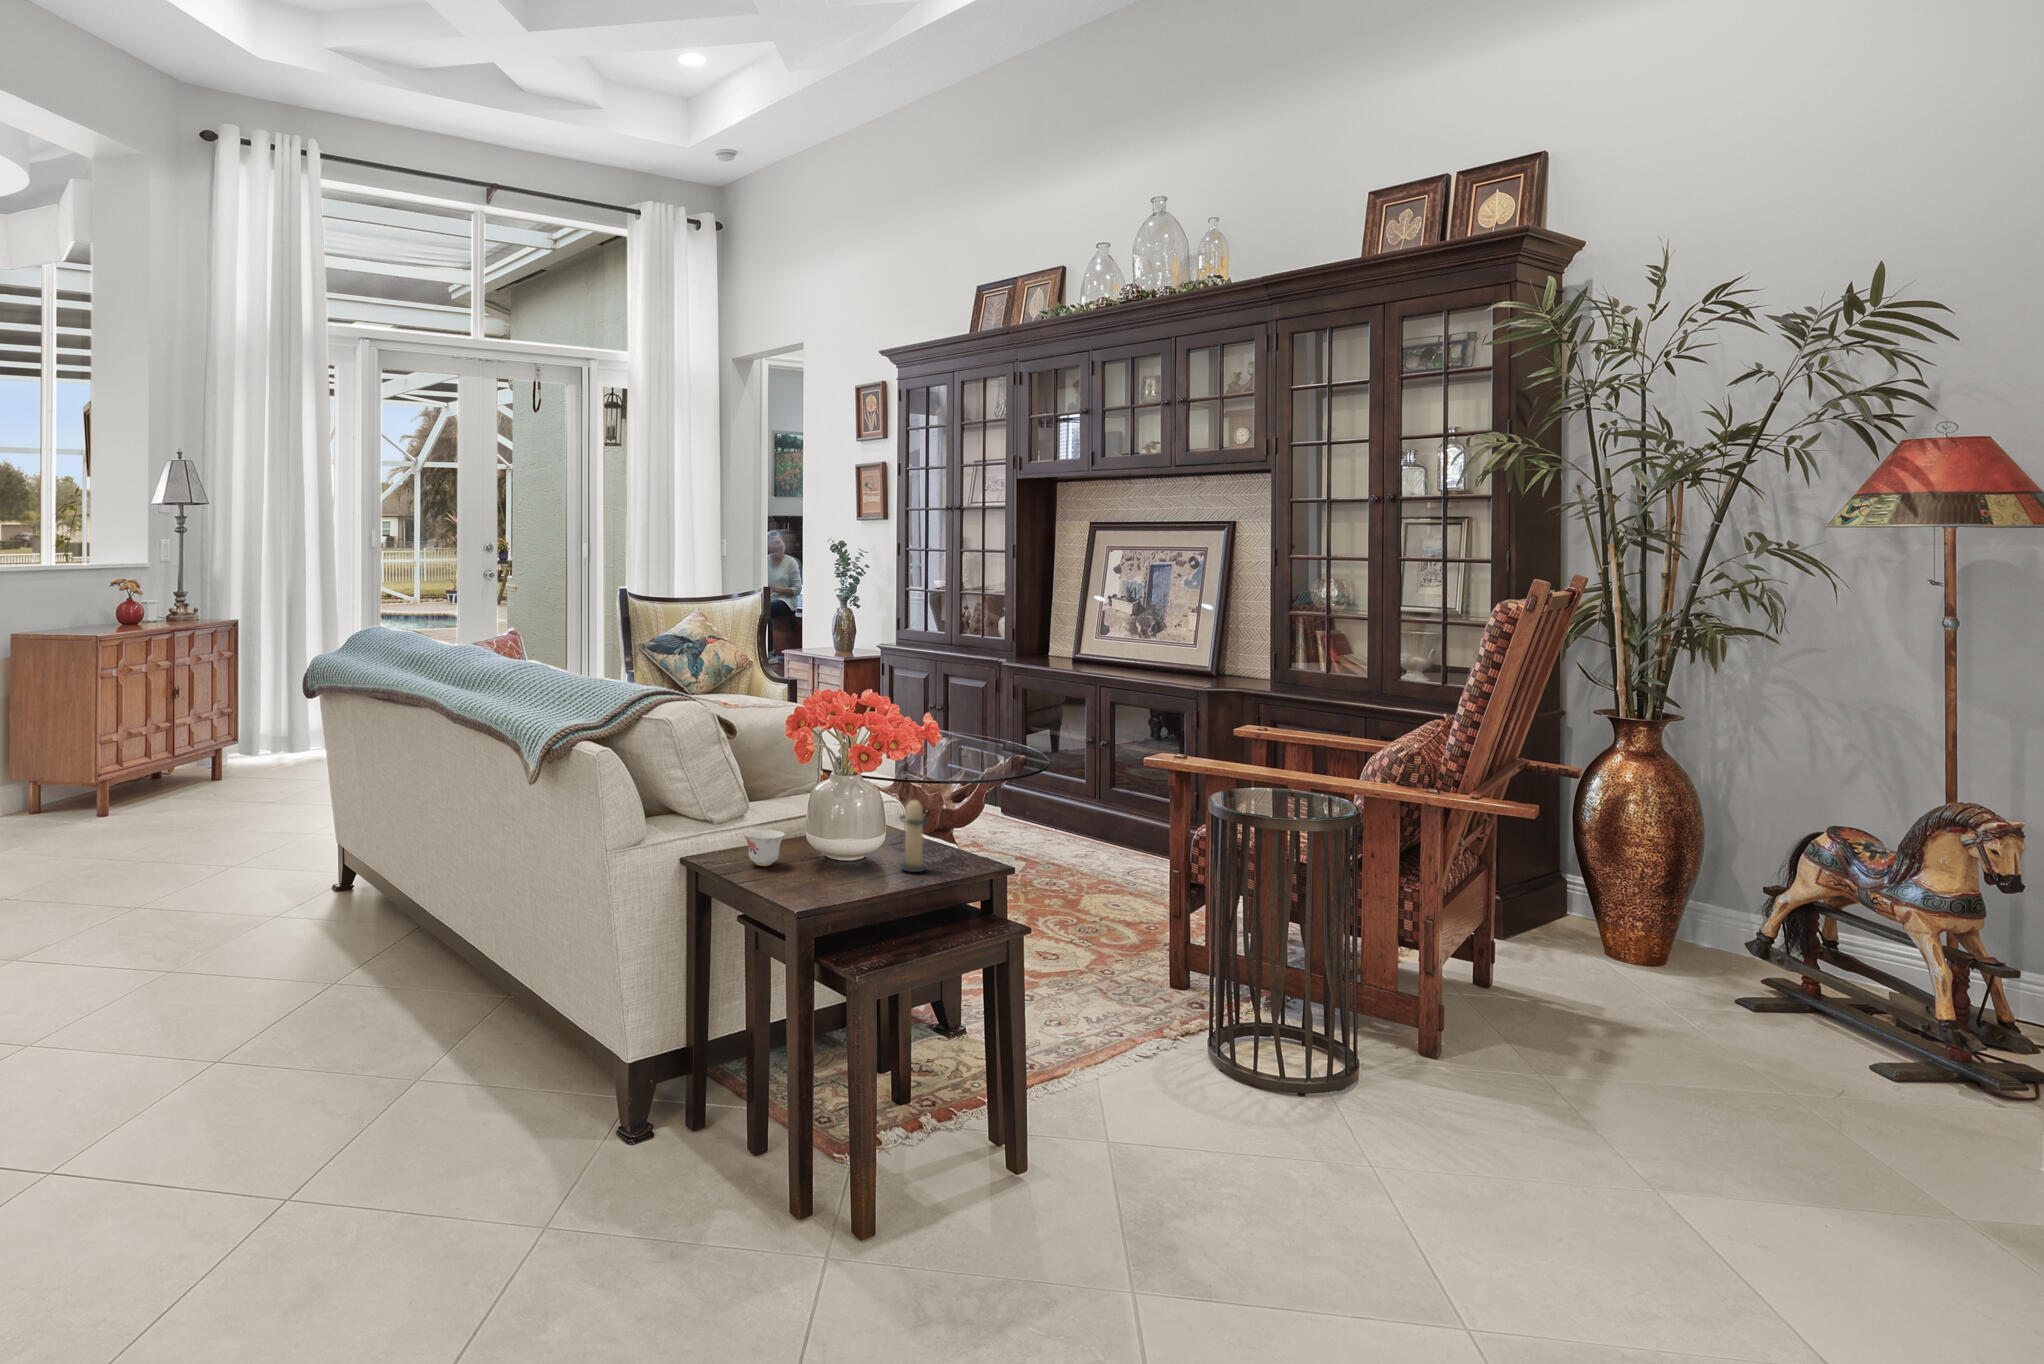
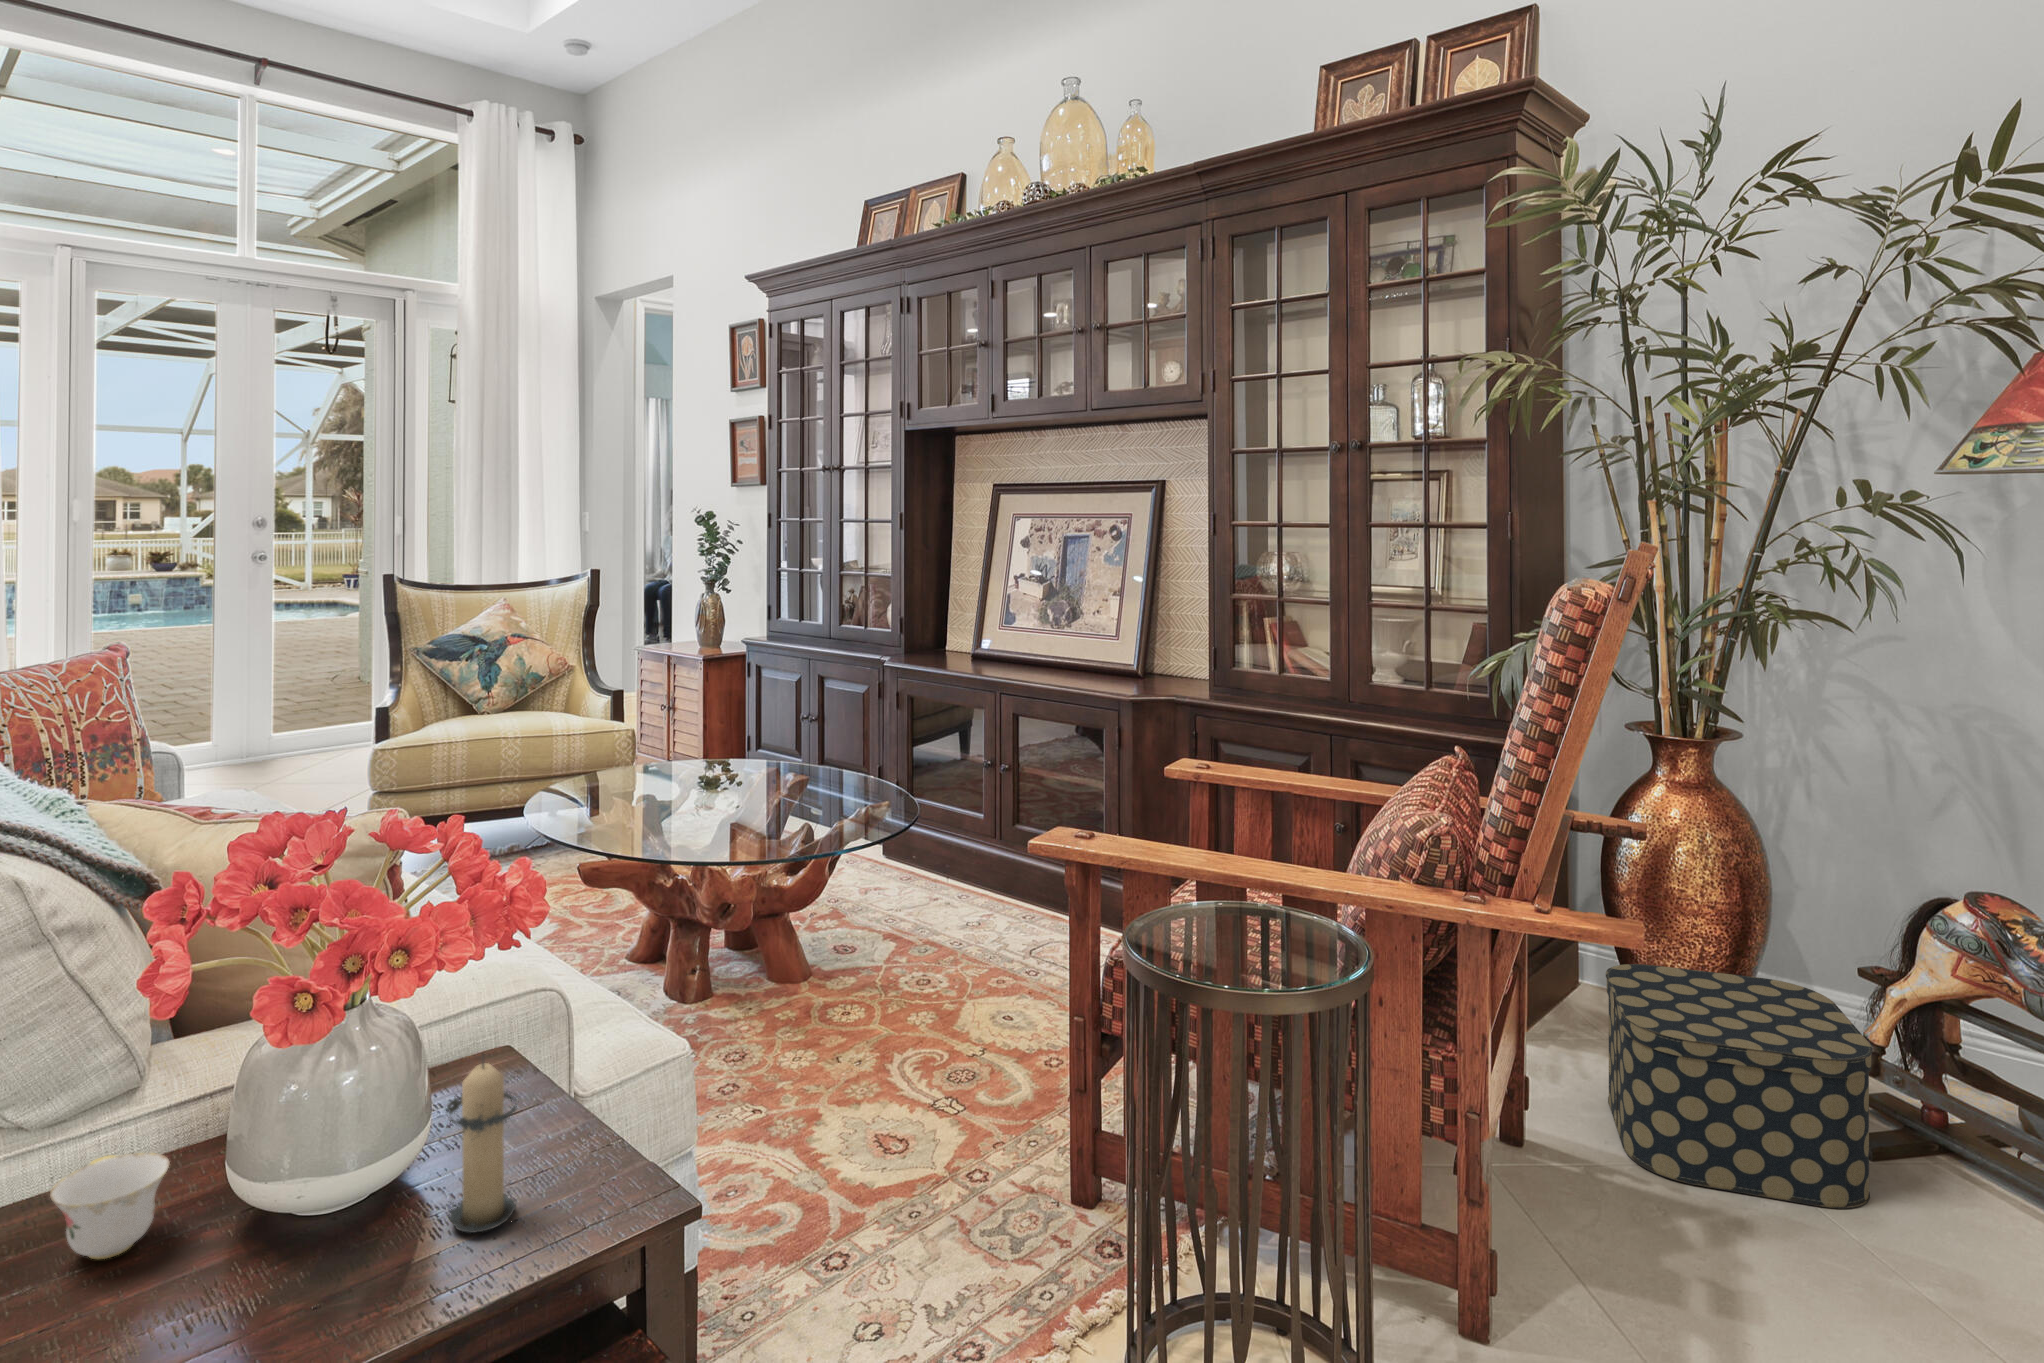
storage box: none [1565,881,1746,1032] -> present [1606,964,1873,1208]

